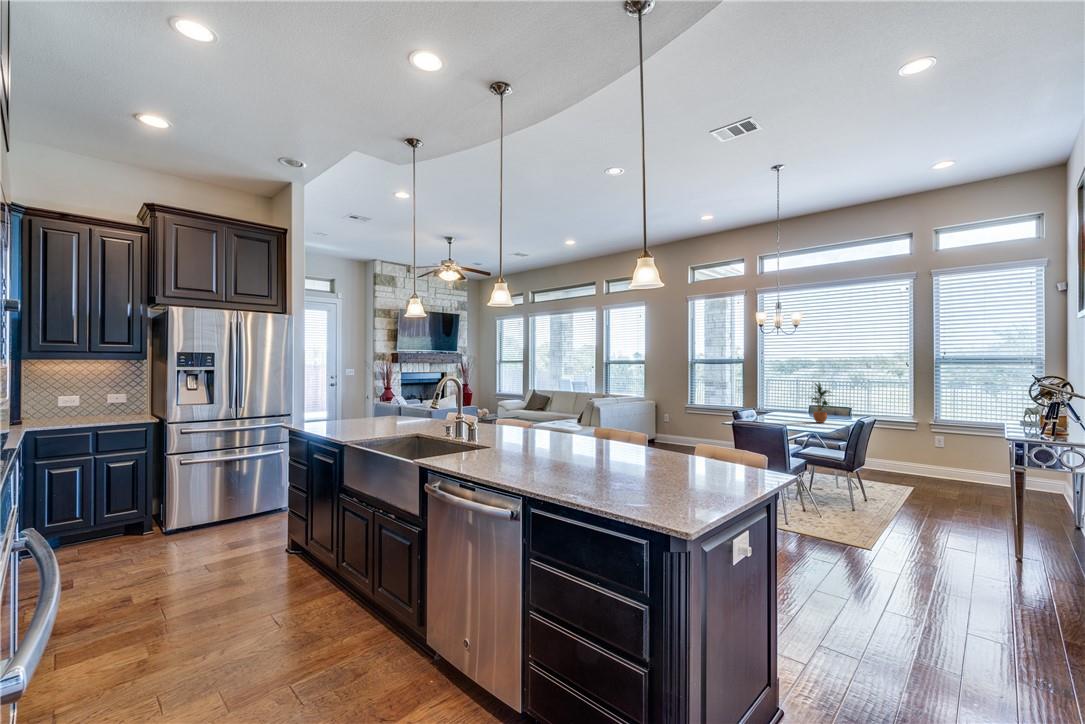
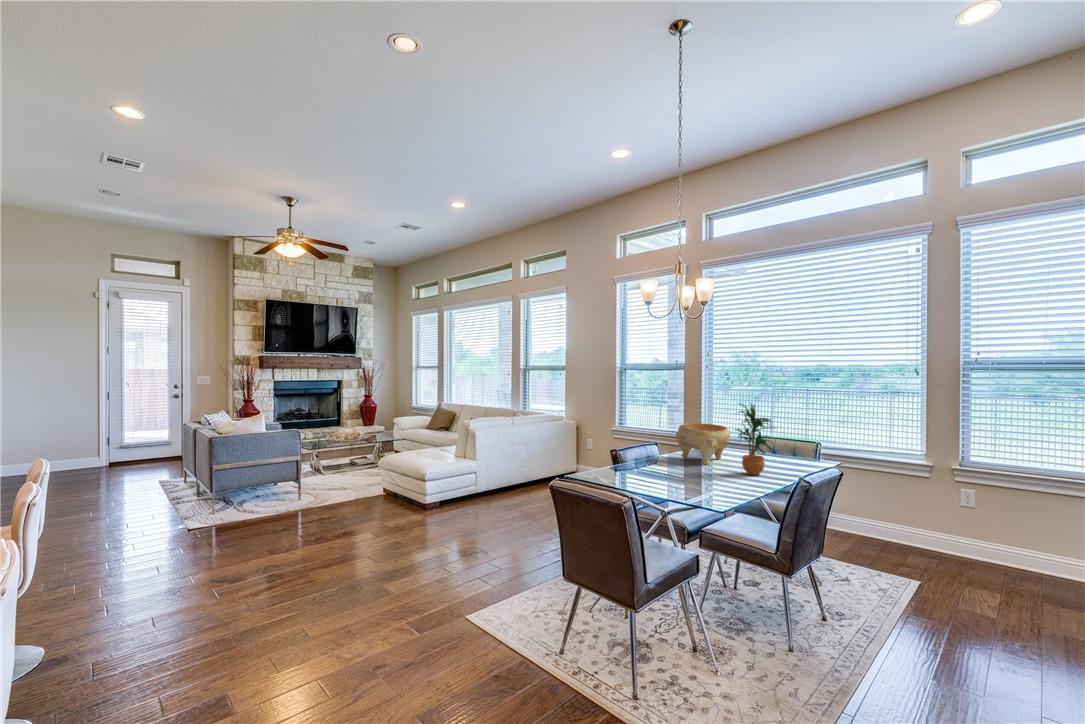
decorative bowl: none [763,396,799,420] -> present [676,423,730,465]

